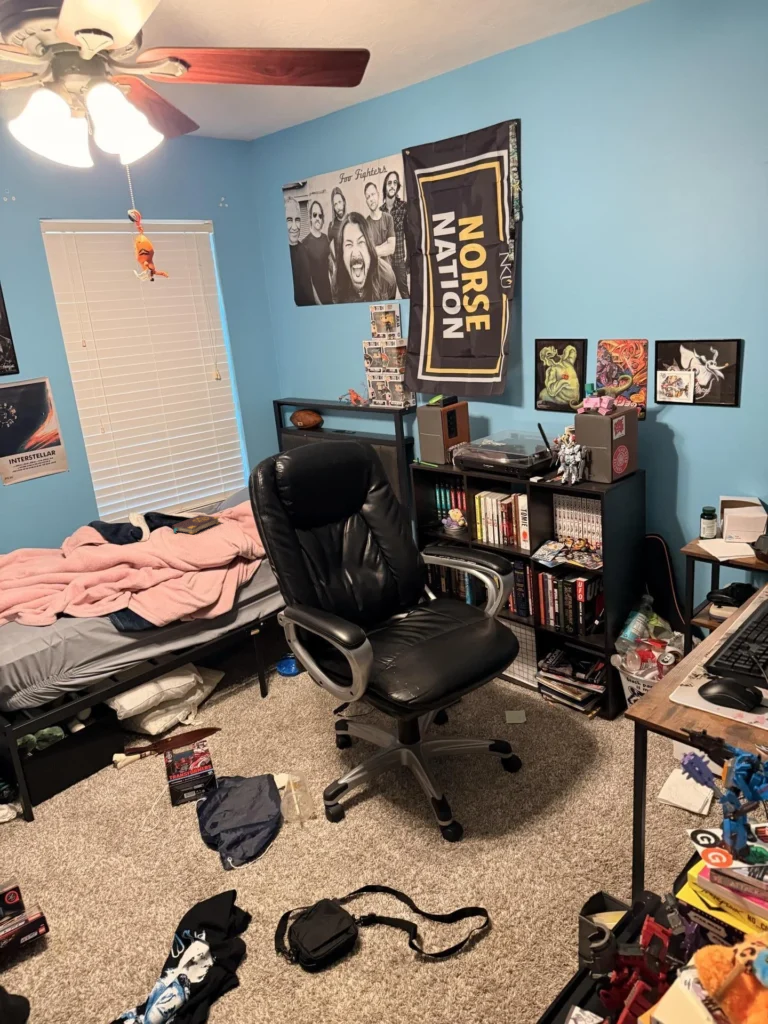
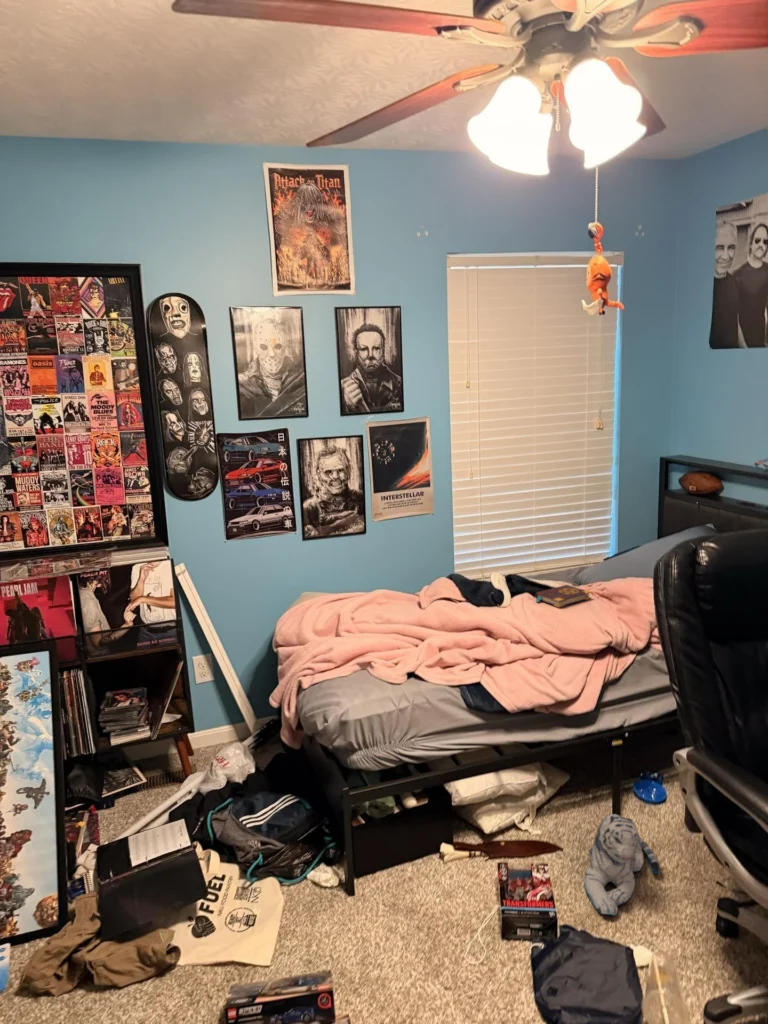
plush toy: none [238,686,297,764] -> present [584,814,660,915]

